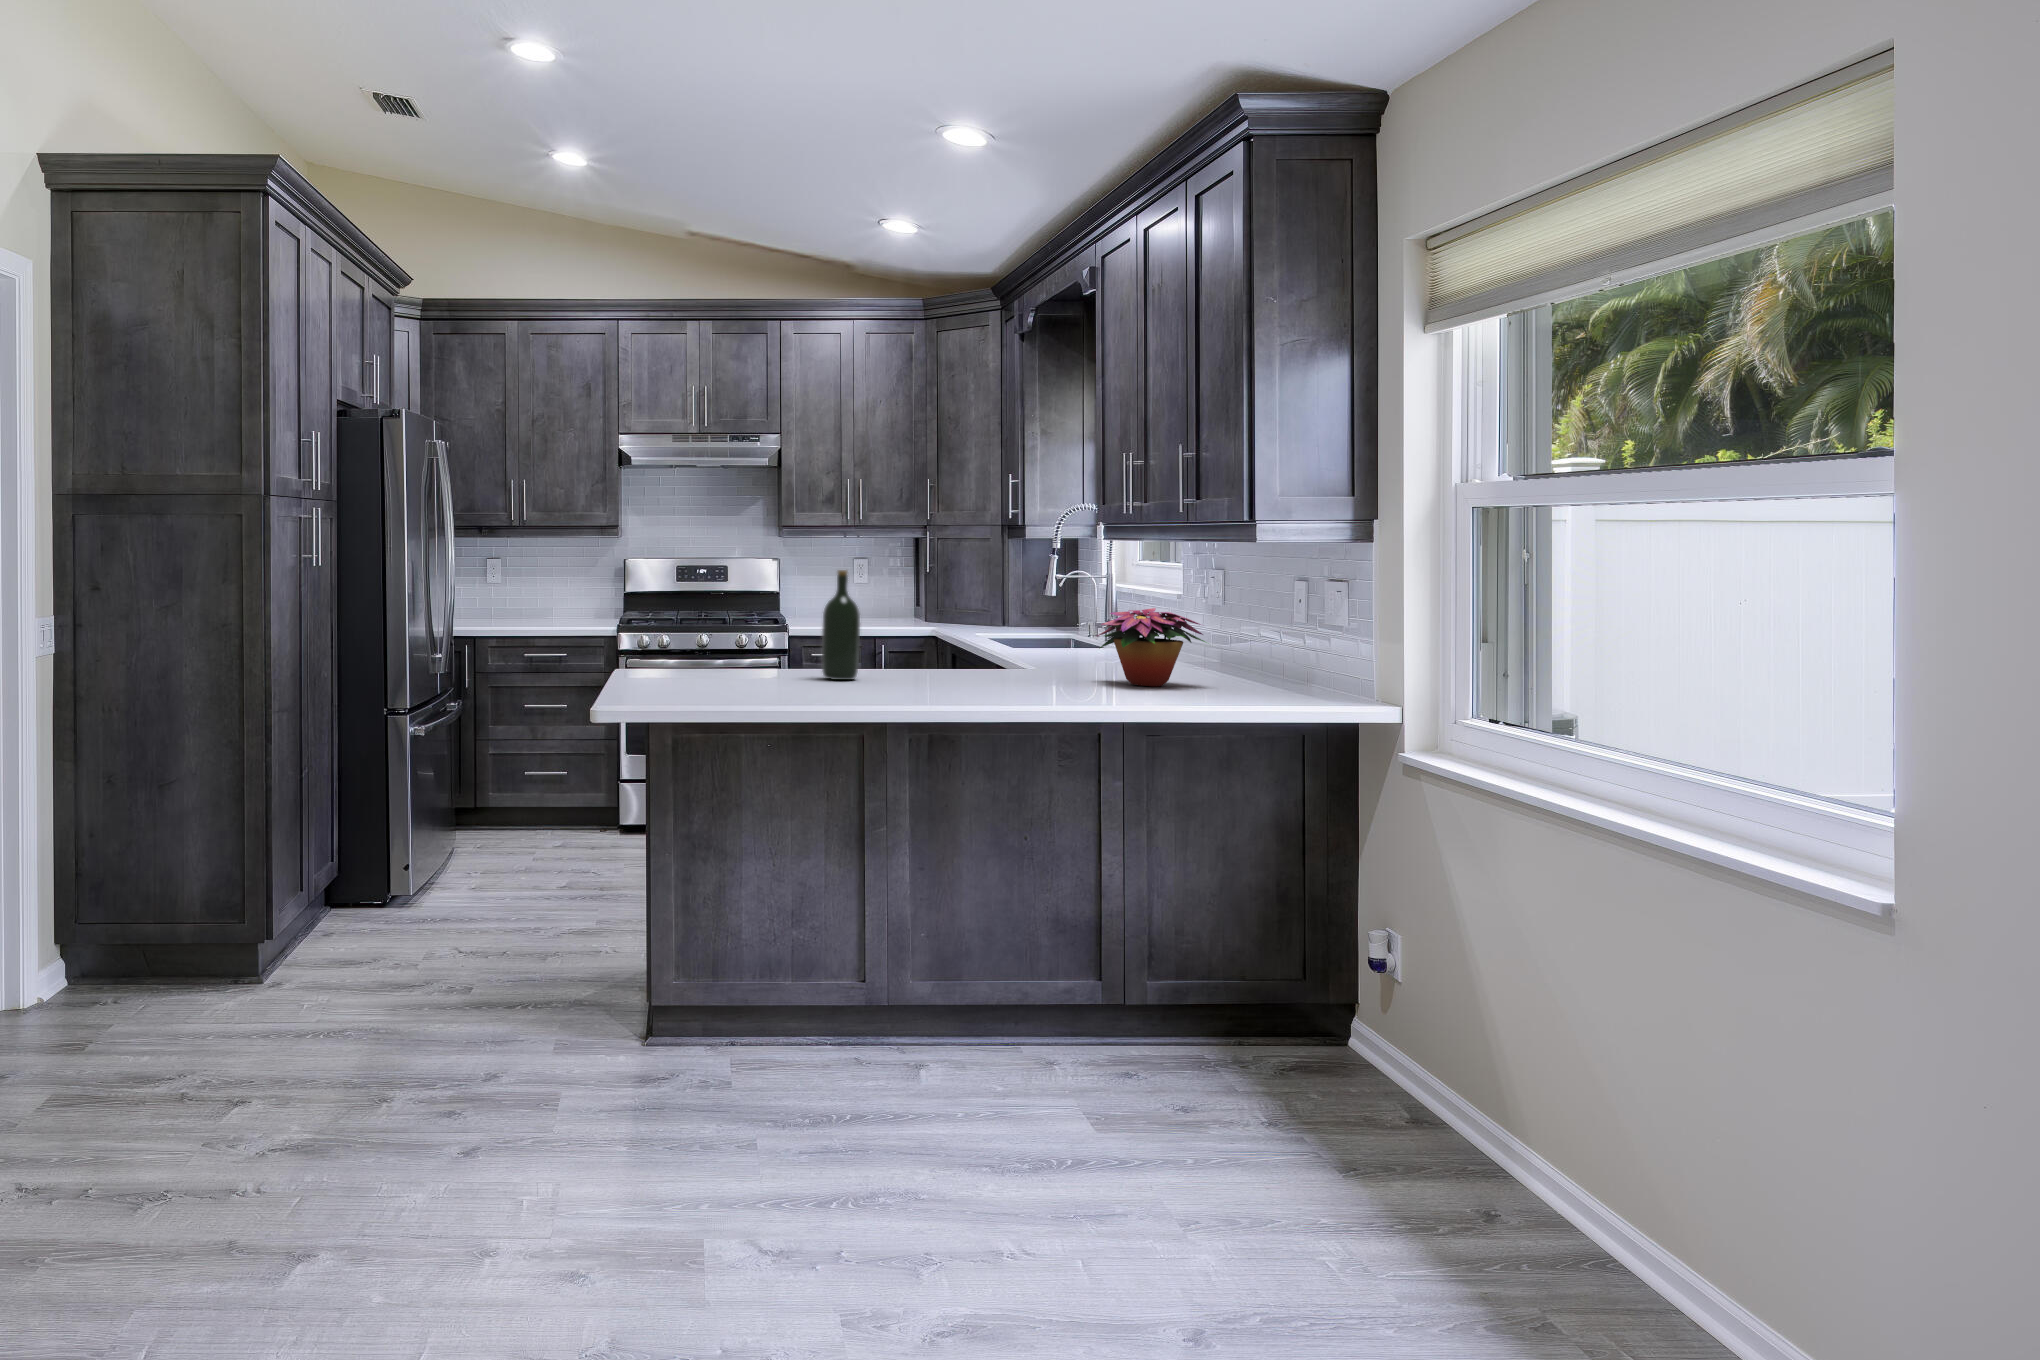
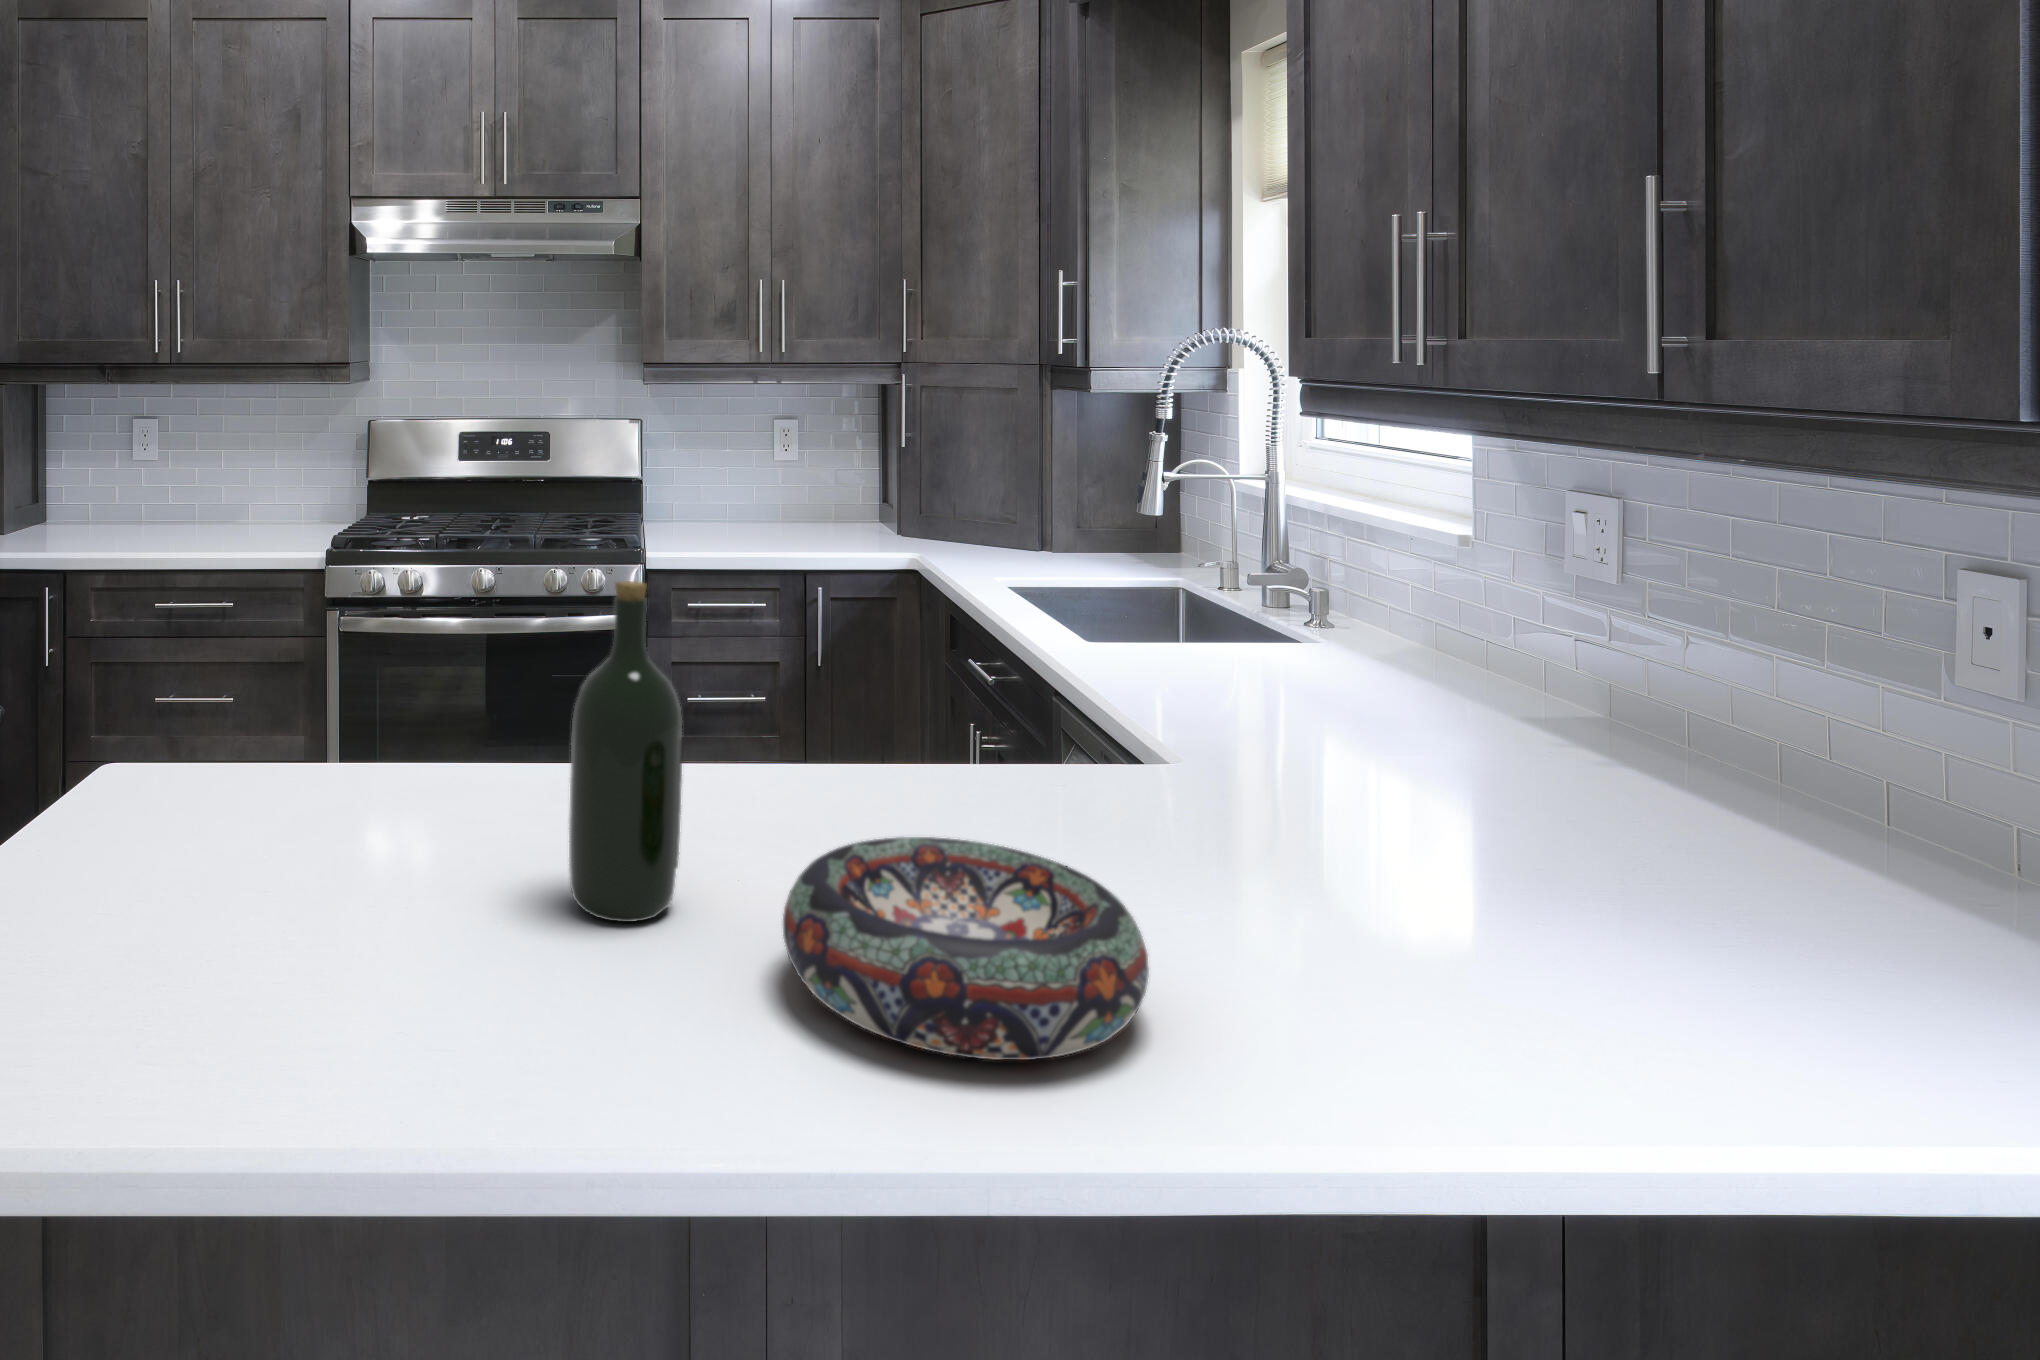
flower arrangement: present [1097,608,1205,686] -> none [1371,715,1824,986]
decorative bowl: none [897,648,1007,690] -> present [783,837,1149,1060]

